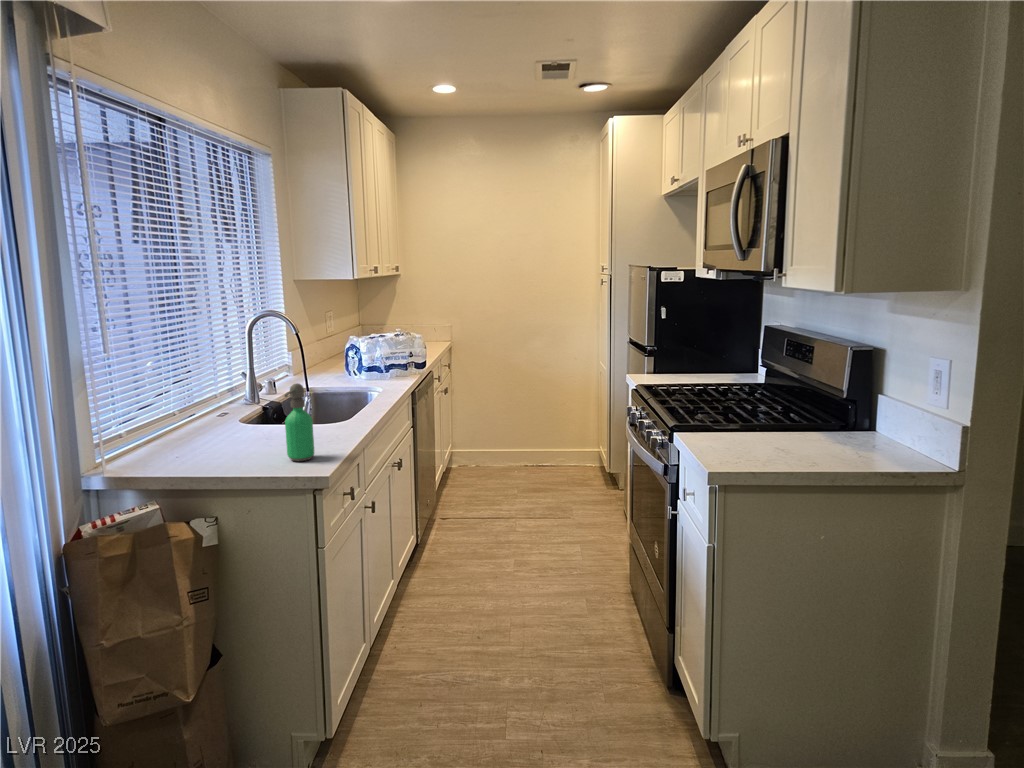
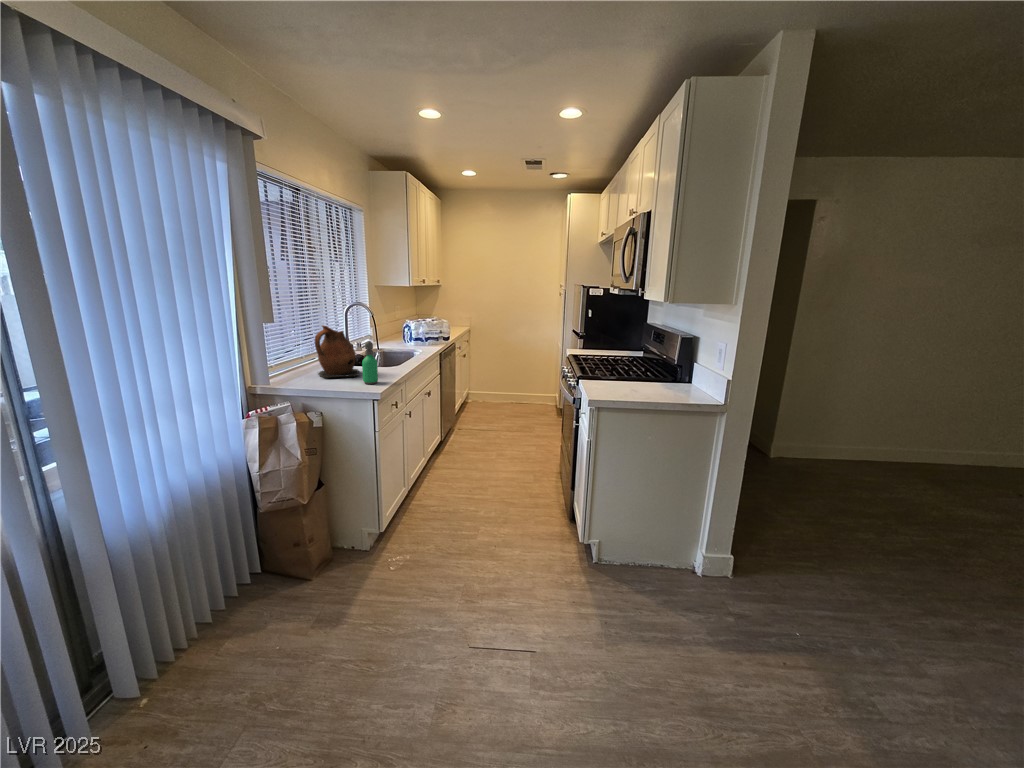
ceramic pitcher: none [196,357,279,451] -> present [315,326,359,377]

